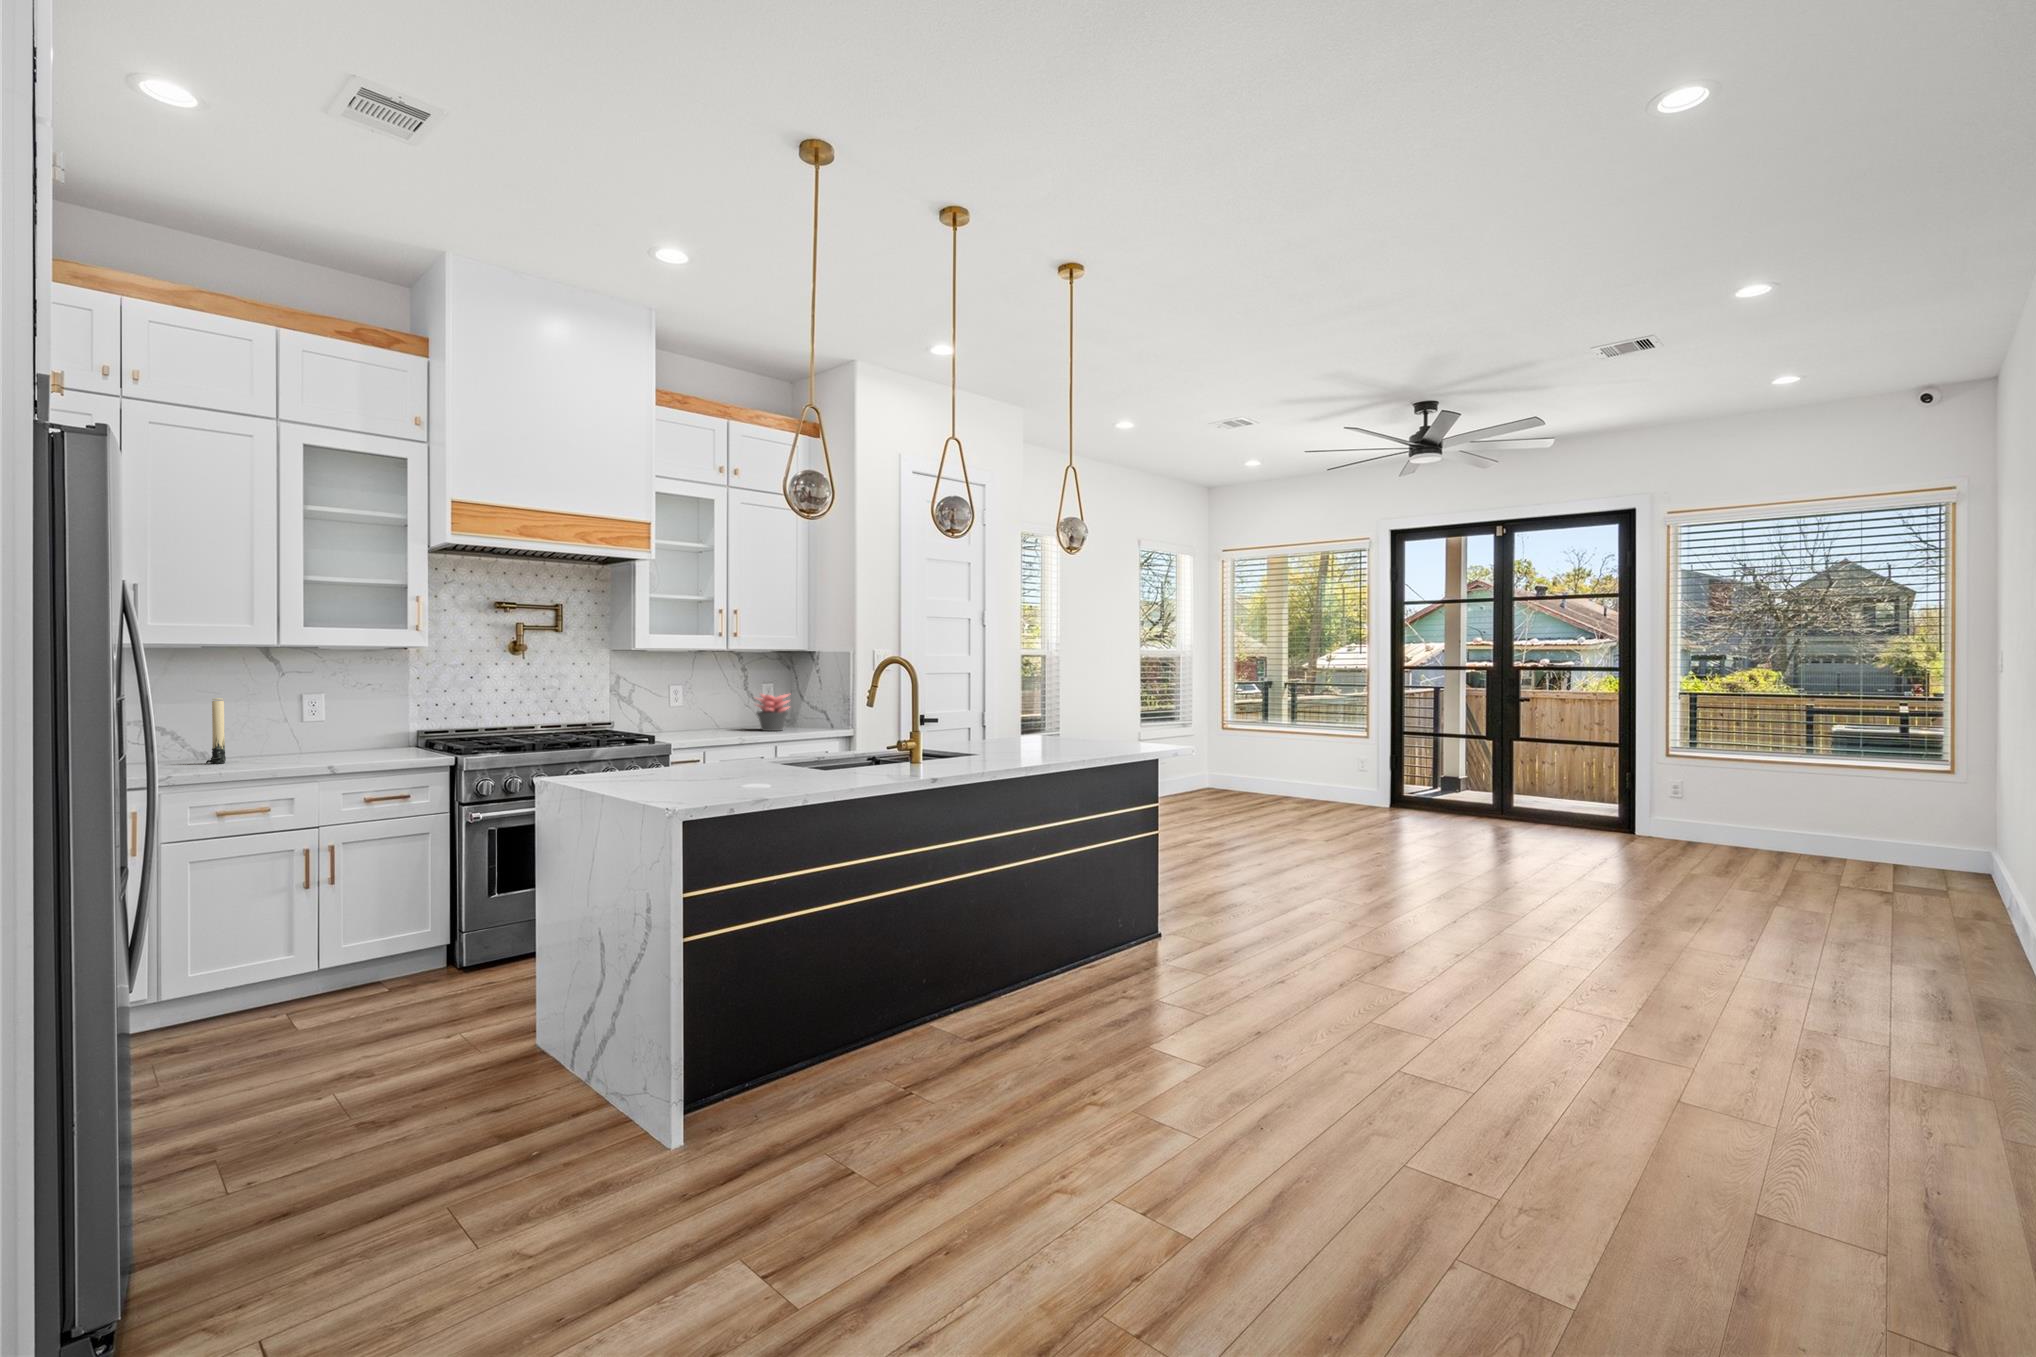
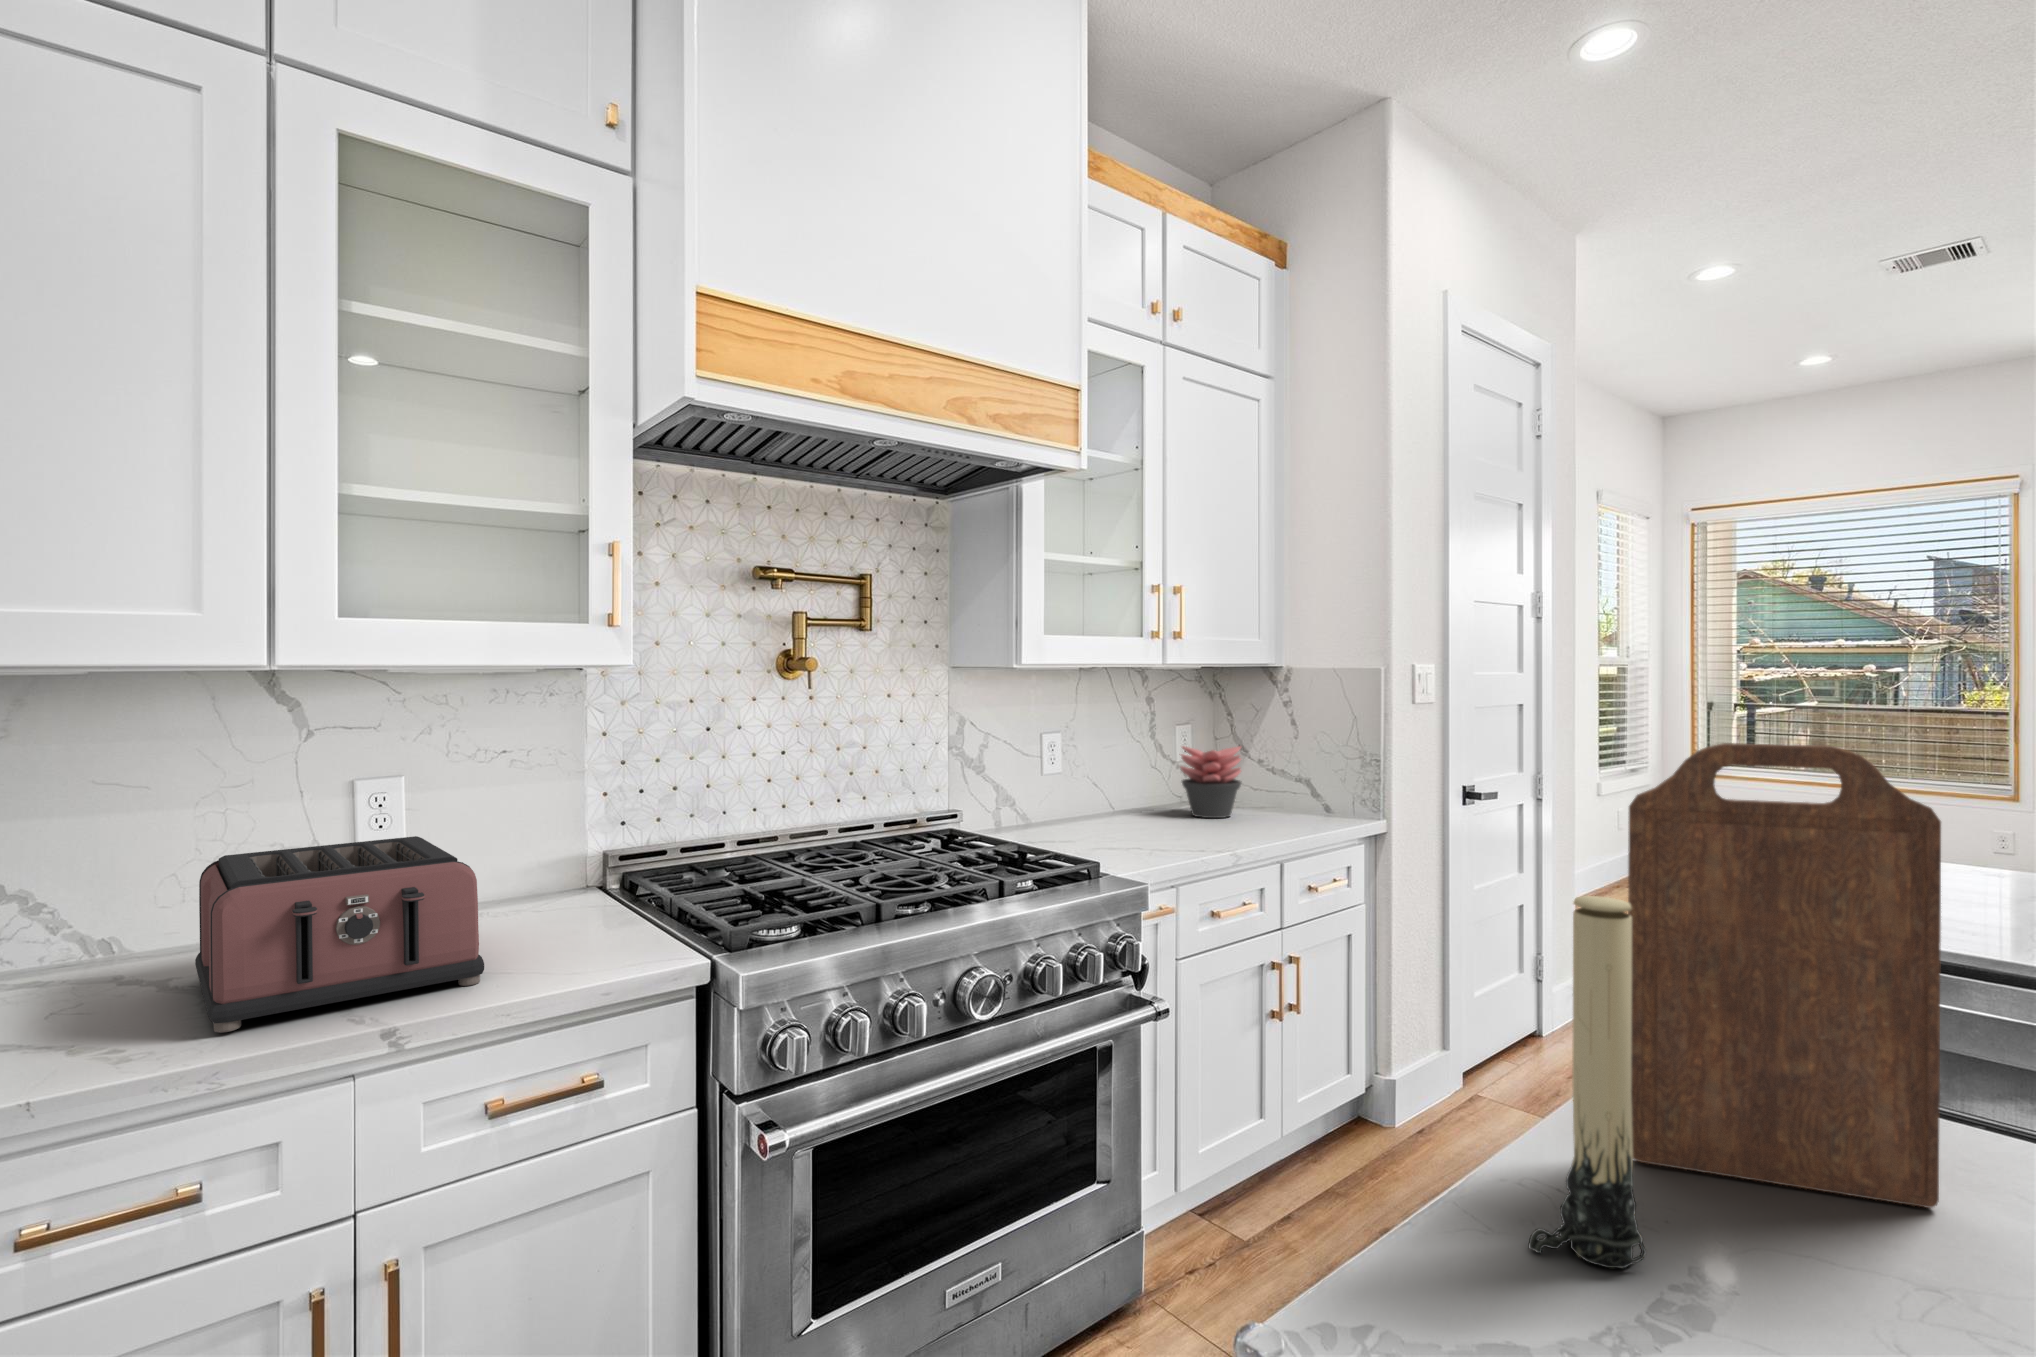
cutting board: none [663,666,717,770] -> present [1628,743,1941,1208]
candle: present [206,698,226,764] -> present [1528,896,1646,1268]
toaster: none [250,714,364,769] -> present [195,836,484,1033]

